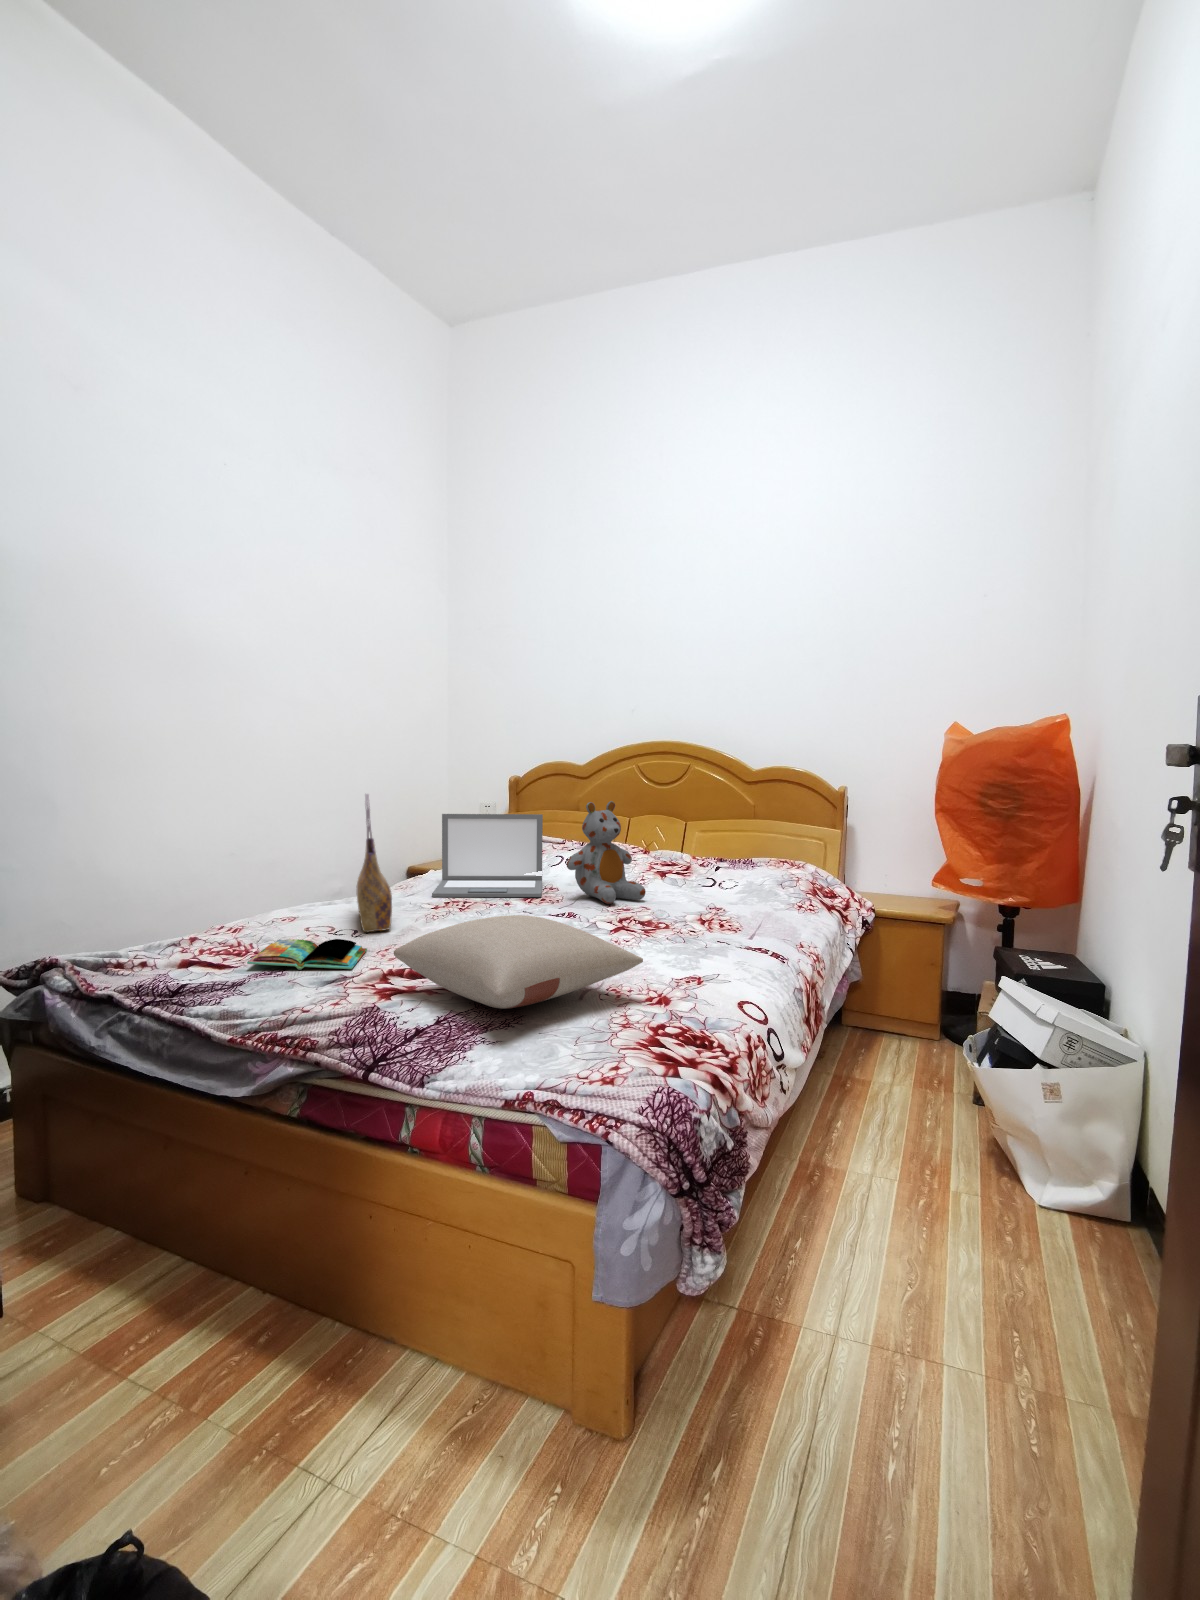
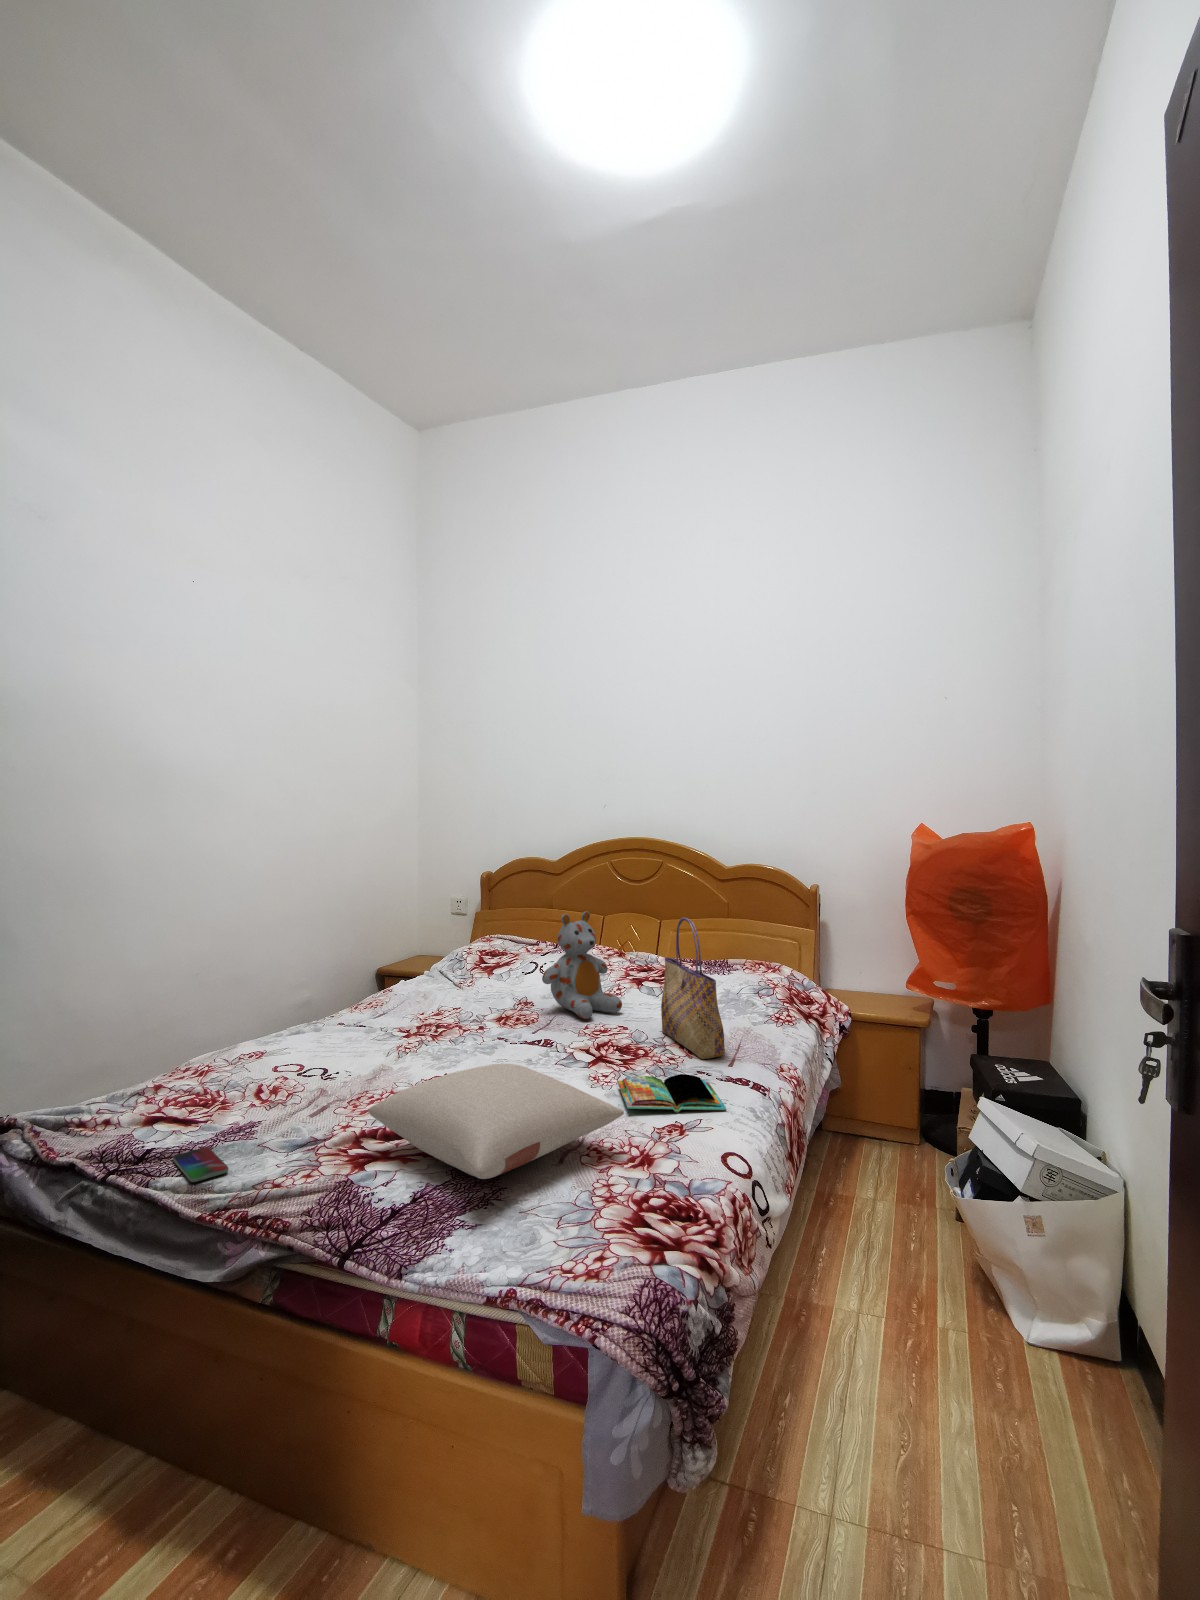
tote bag: present [356,794,392,932] -> present [661,917,725,1059]
laptop: present [432,814,543,897] -> none [405,922,517,1015]
book: present [247,939,367,970] -> present [617,1074,726,1113]
smartphone: none [206,983,259,1007] -> present [173,1147,229,1182]

